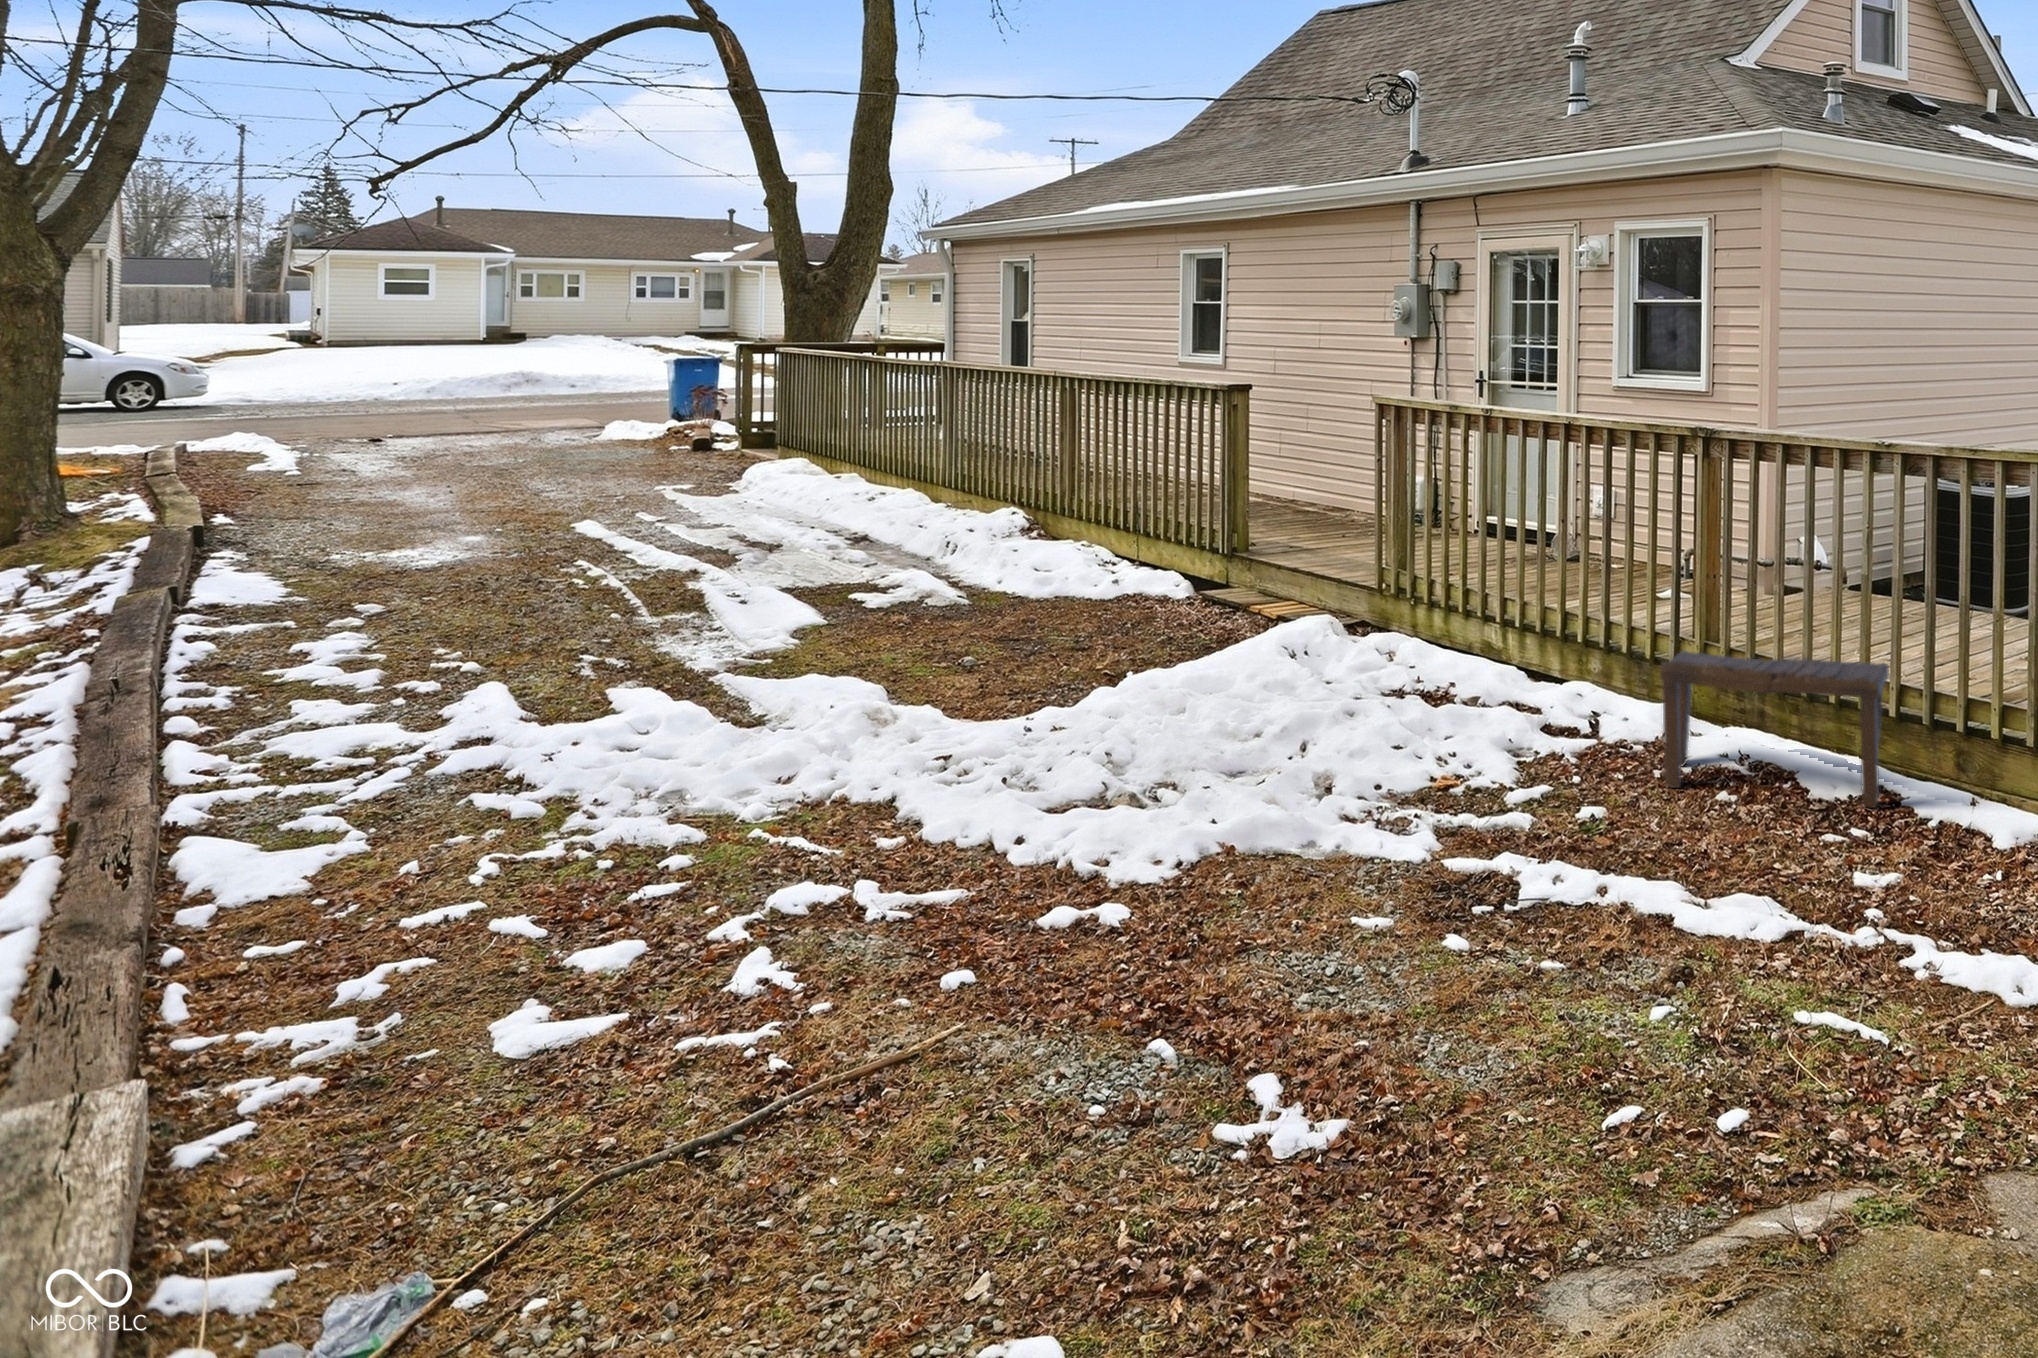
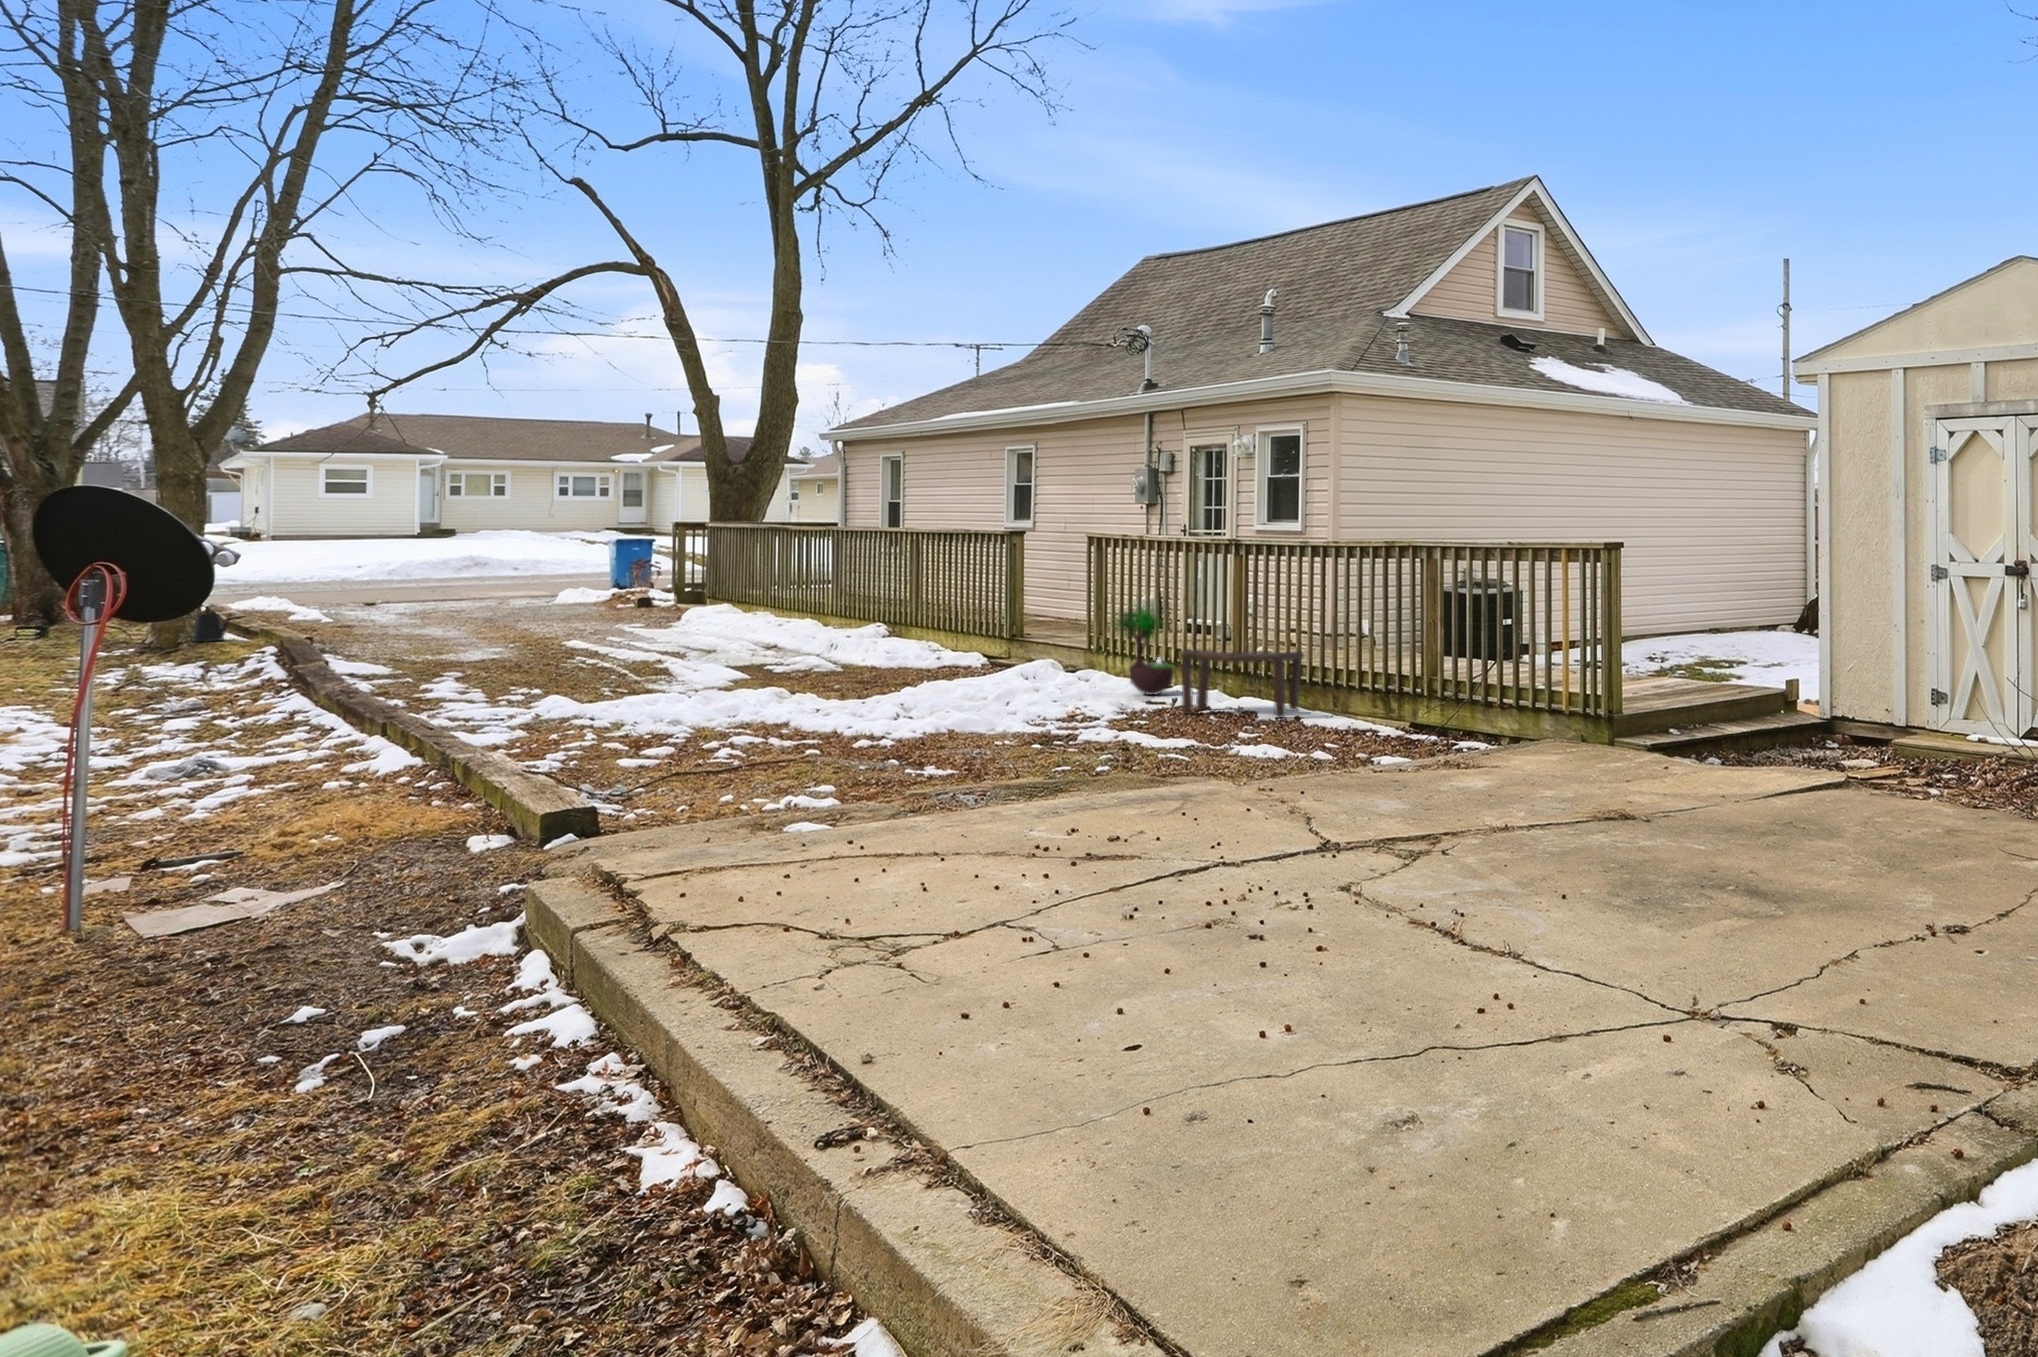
watering can: none [53,469,117,532] -> present [192,604,232,642]
potted tree: none [1456,525,1568,698] -> present [1113,603,1174,695]

